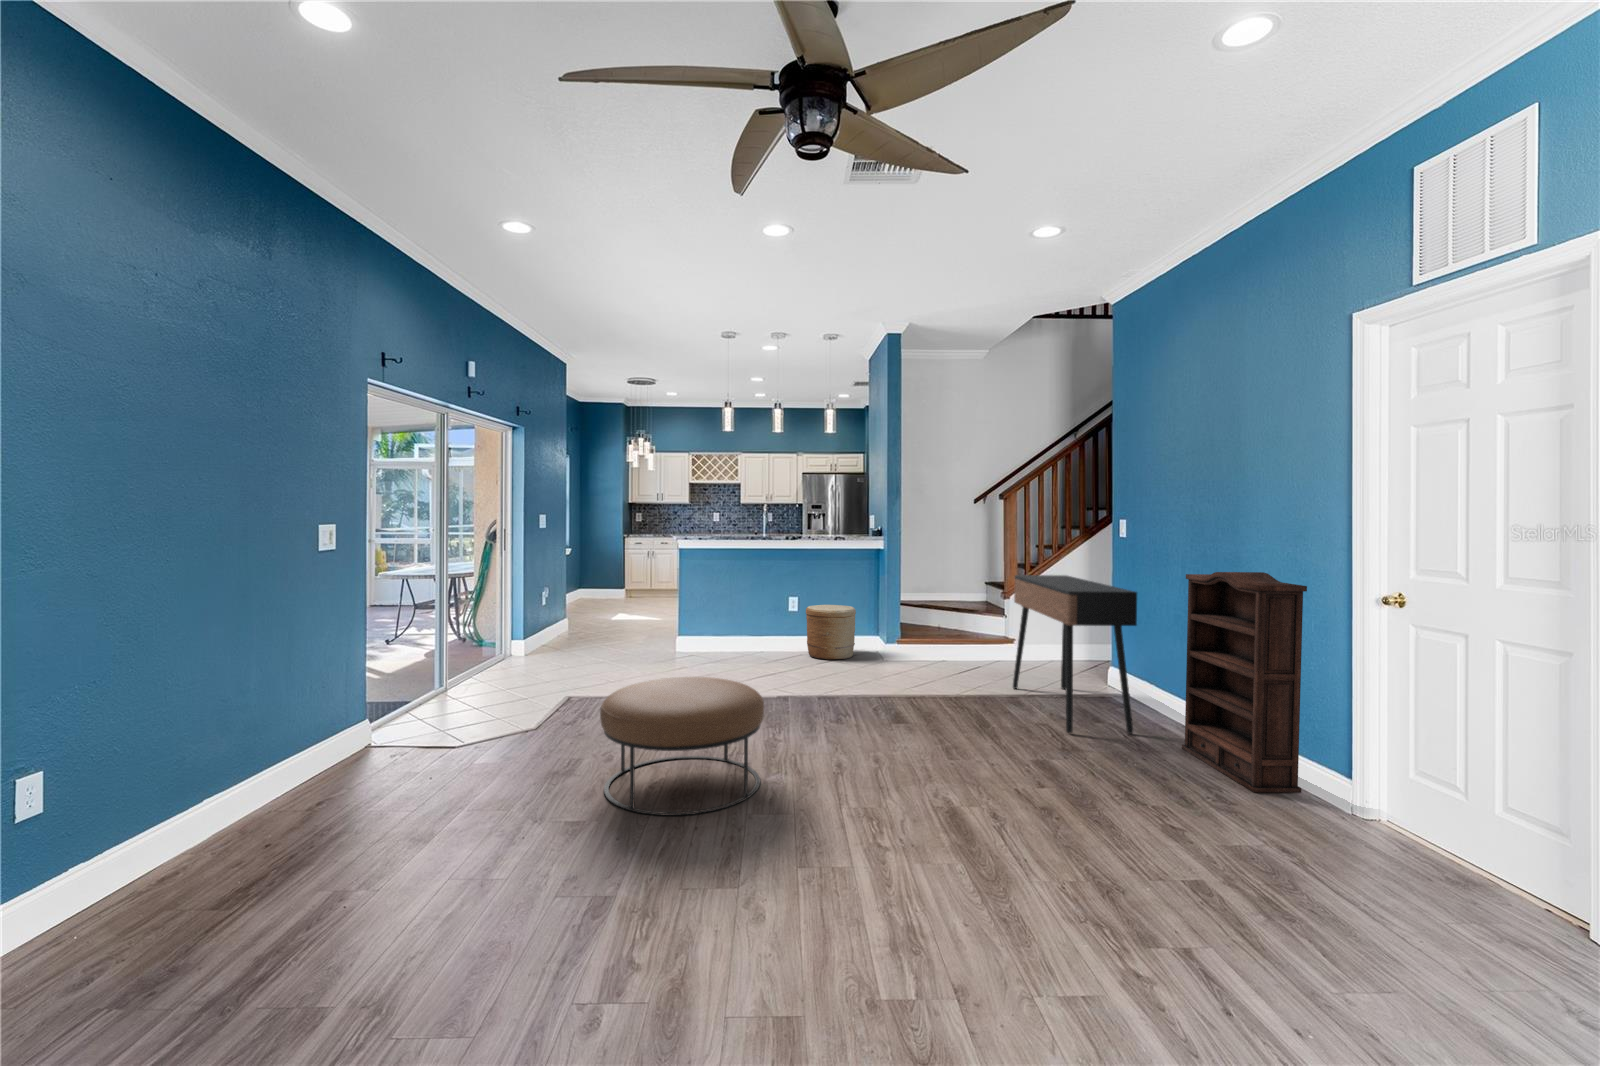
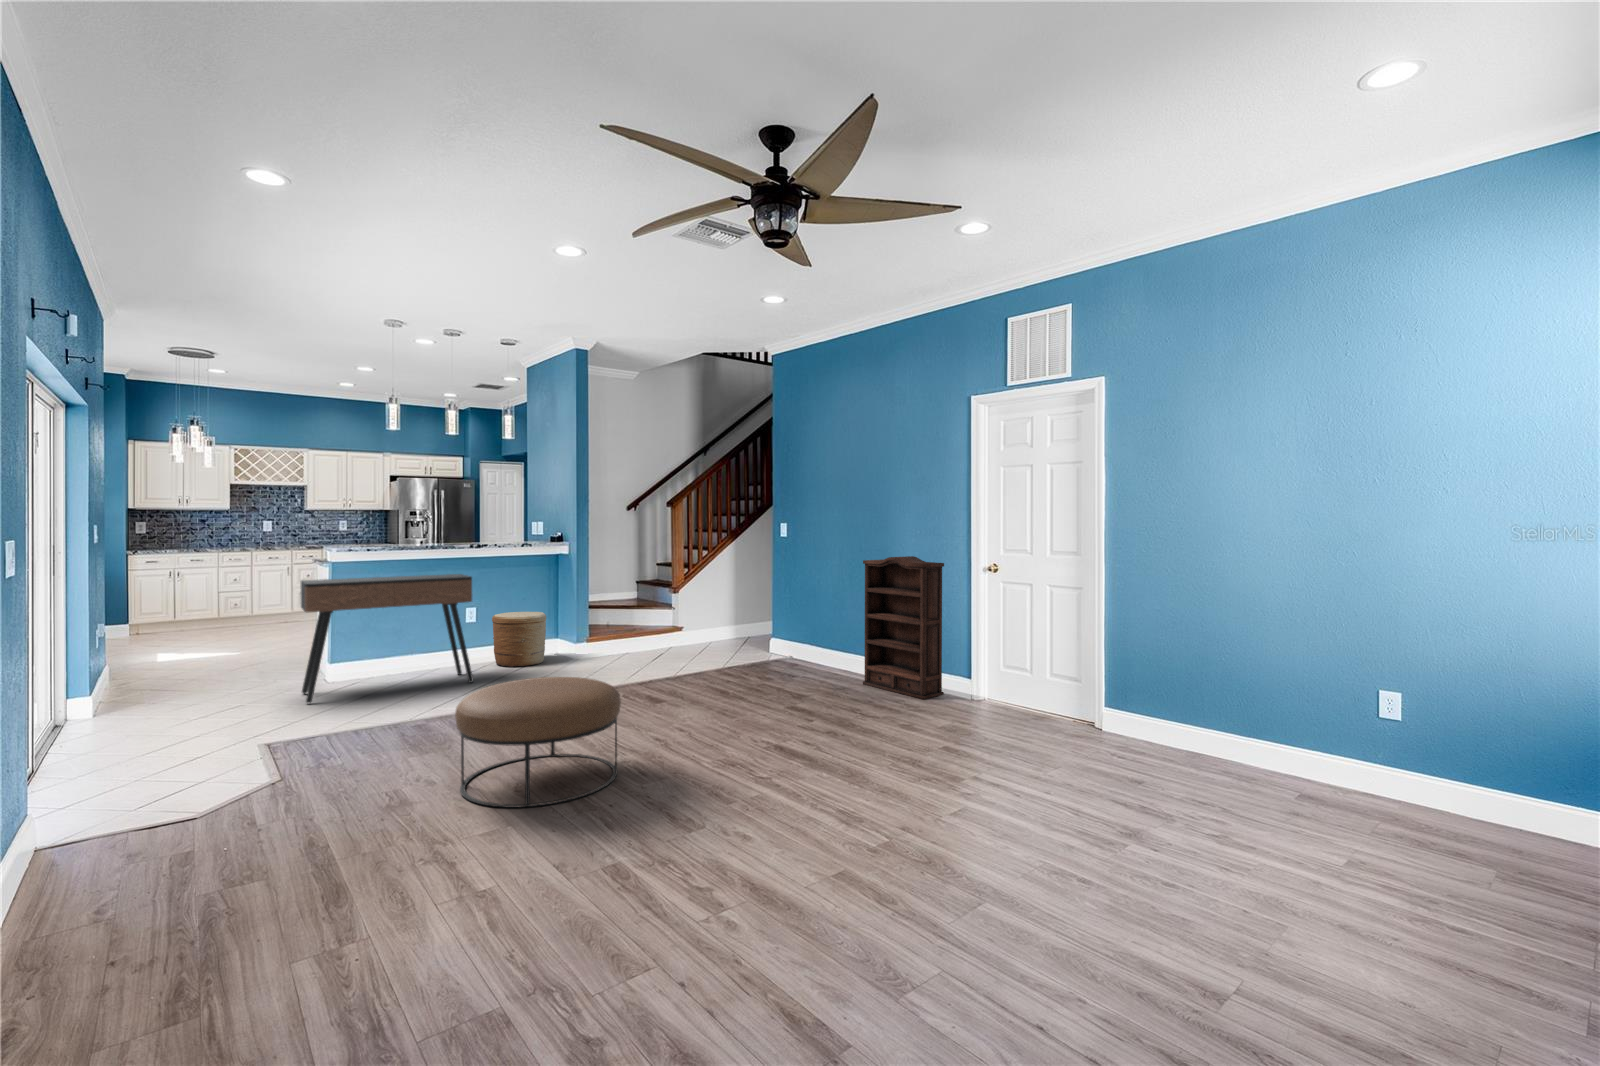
console table: present [1013,575,1137,734] -> present [301,574,473,703]

